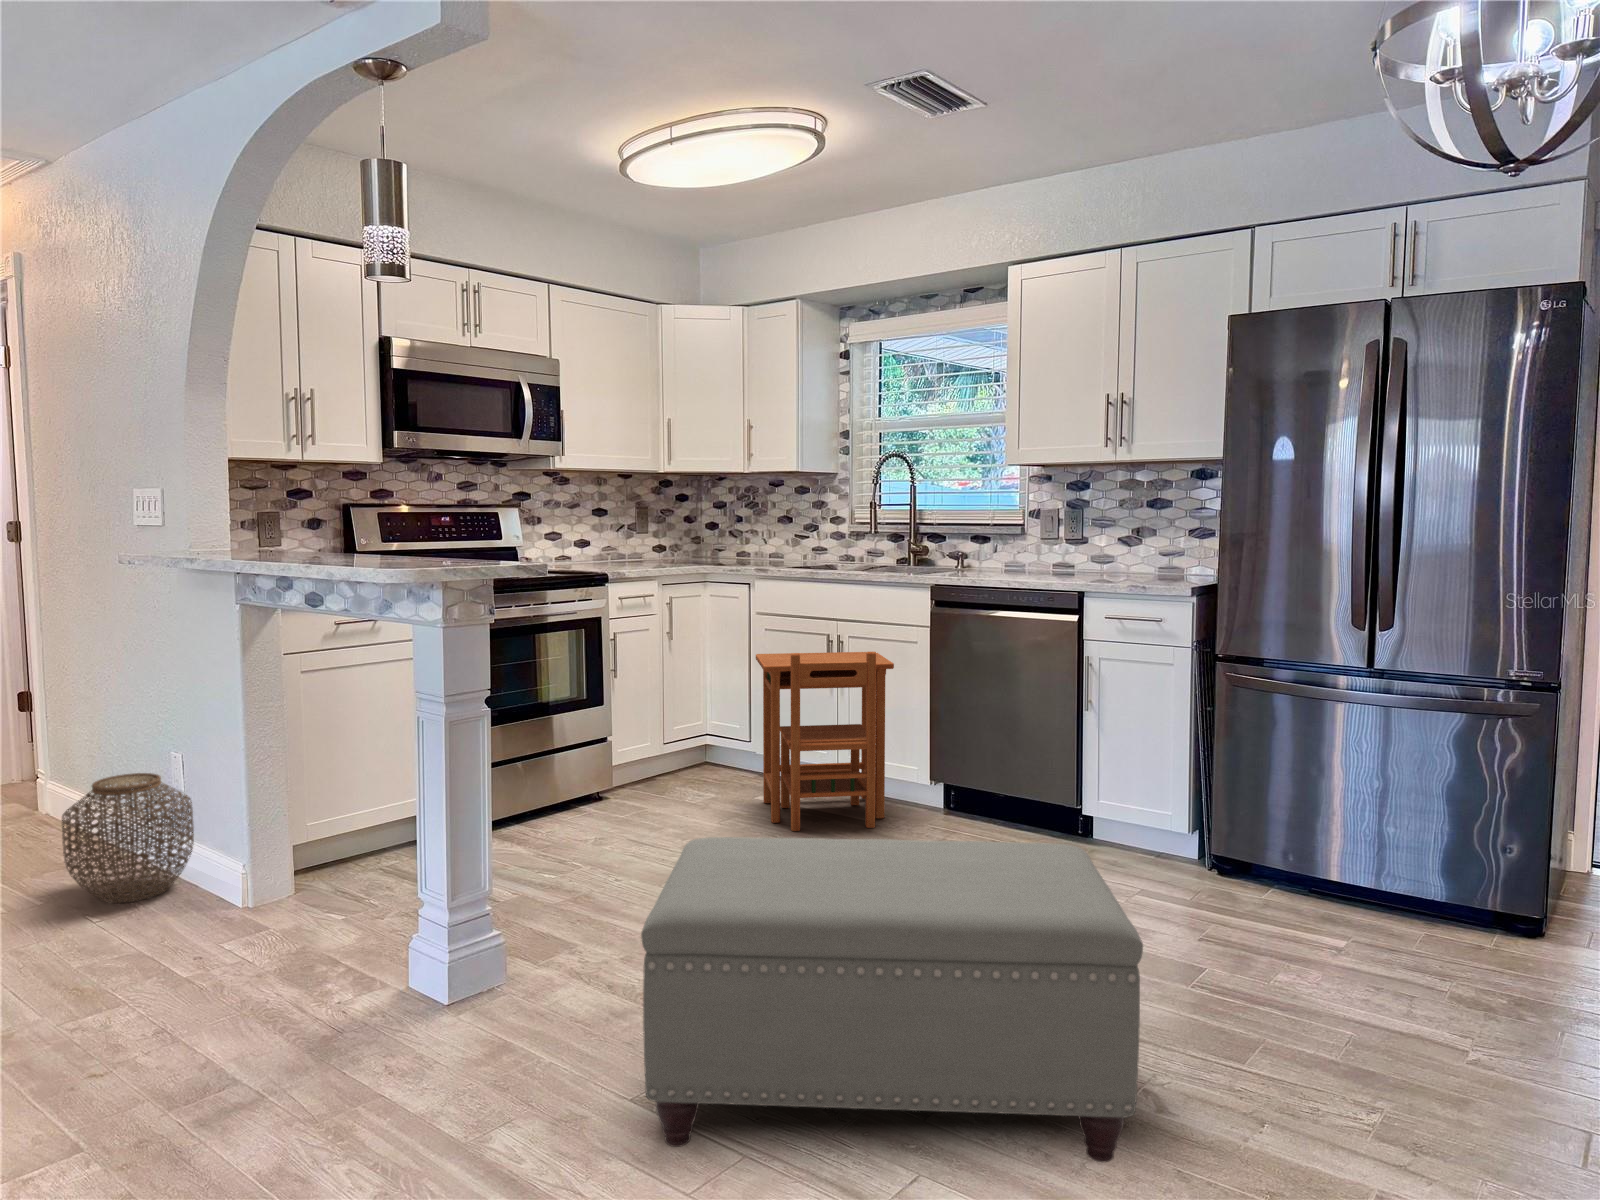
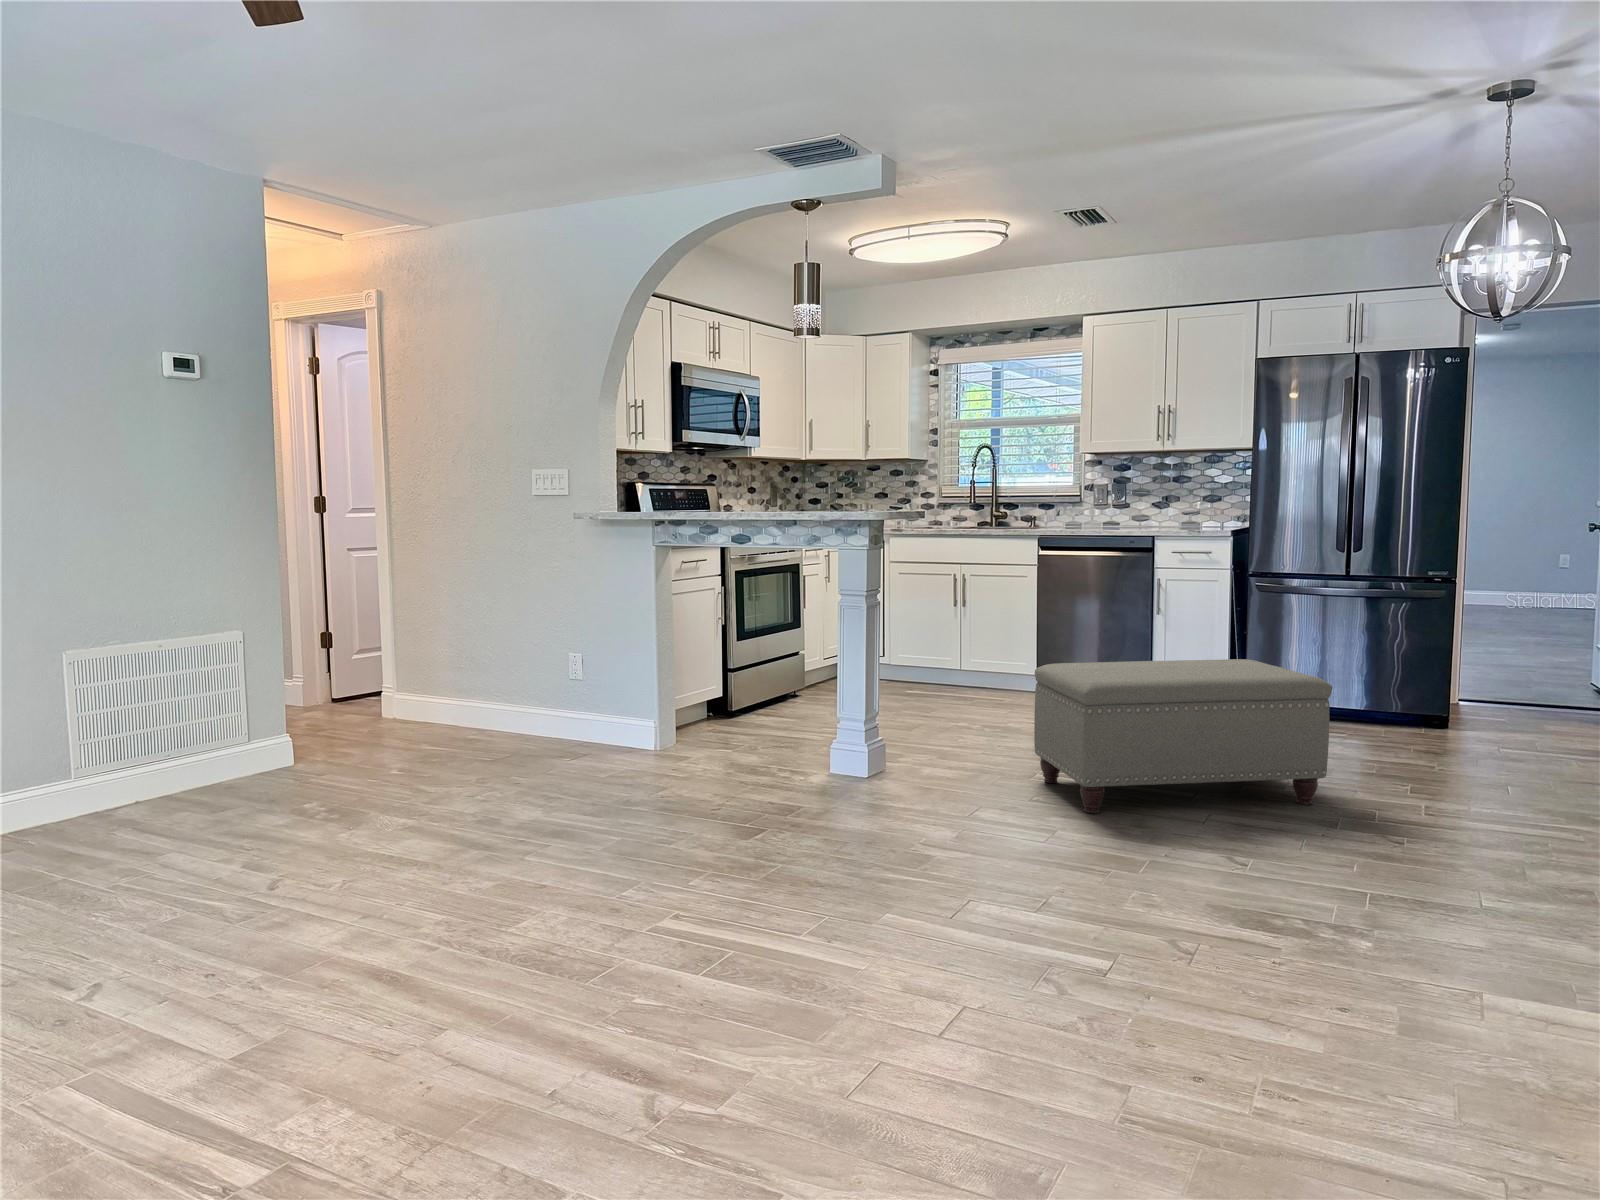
side table: present [756,652,894,831] -> none [915,580,1023,706]
woven basket: present [62,773,194,903] -> none [521,667,602,756]

